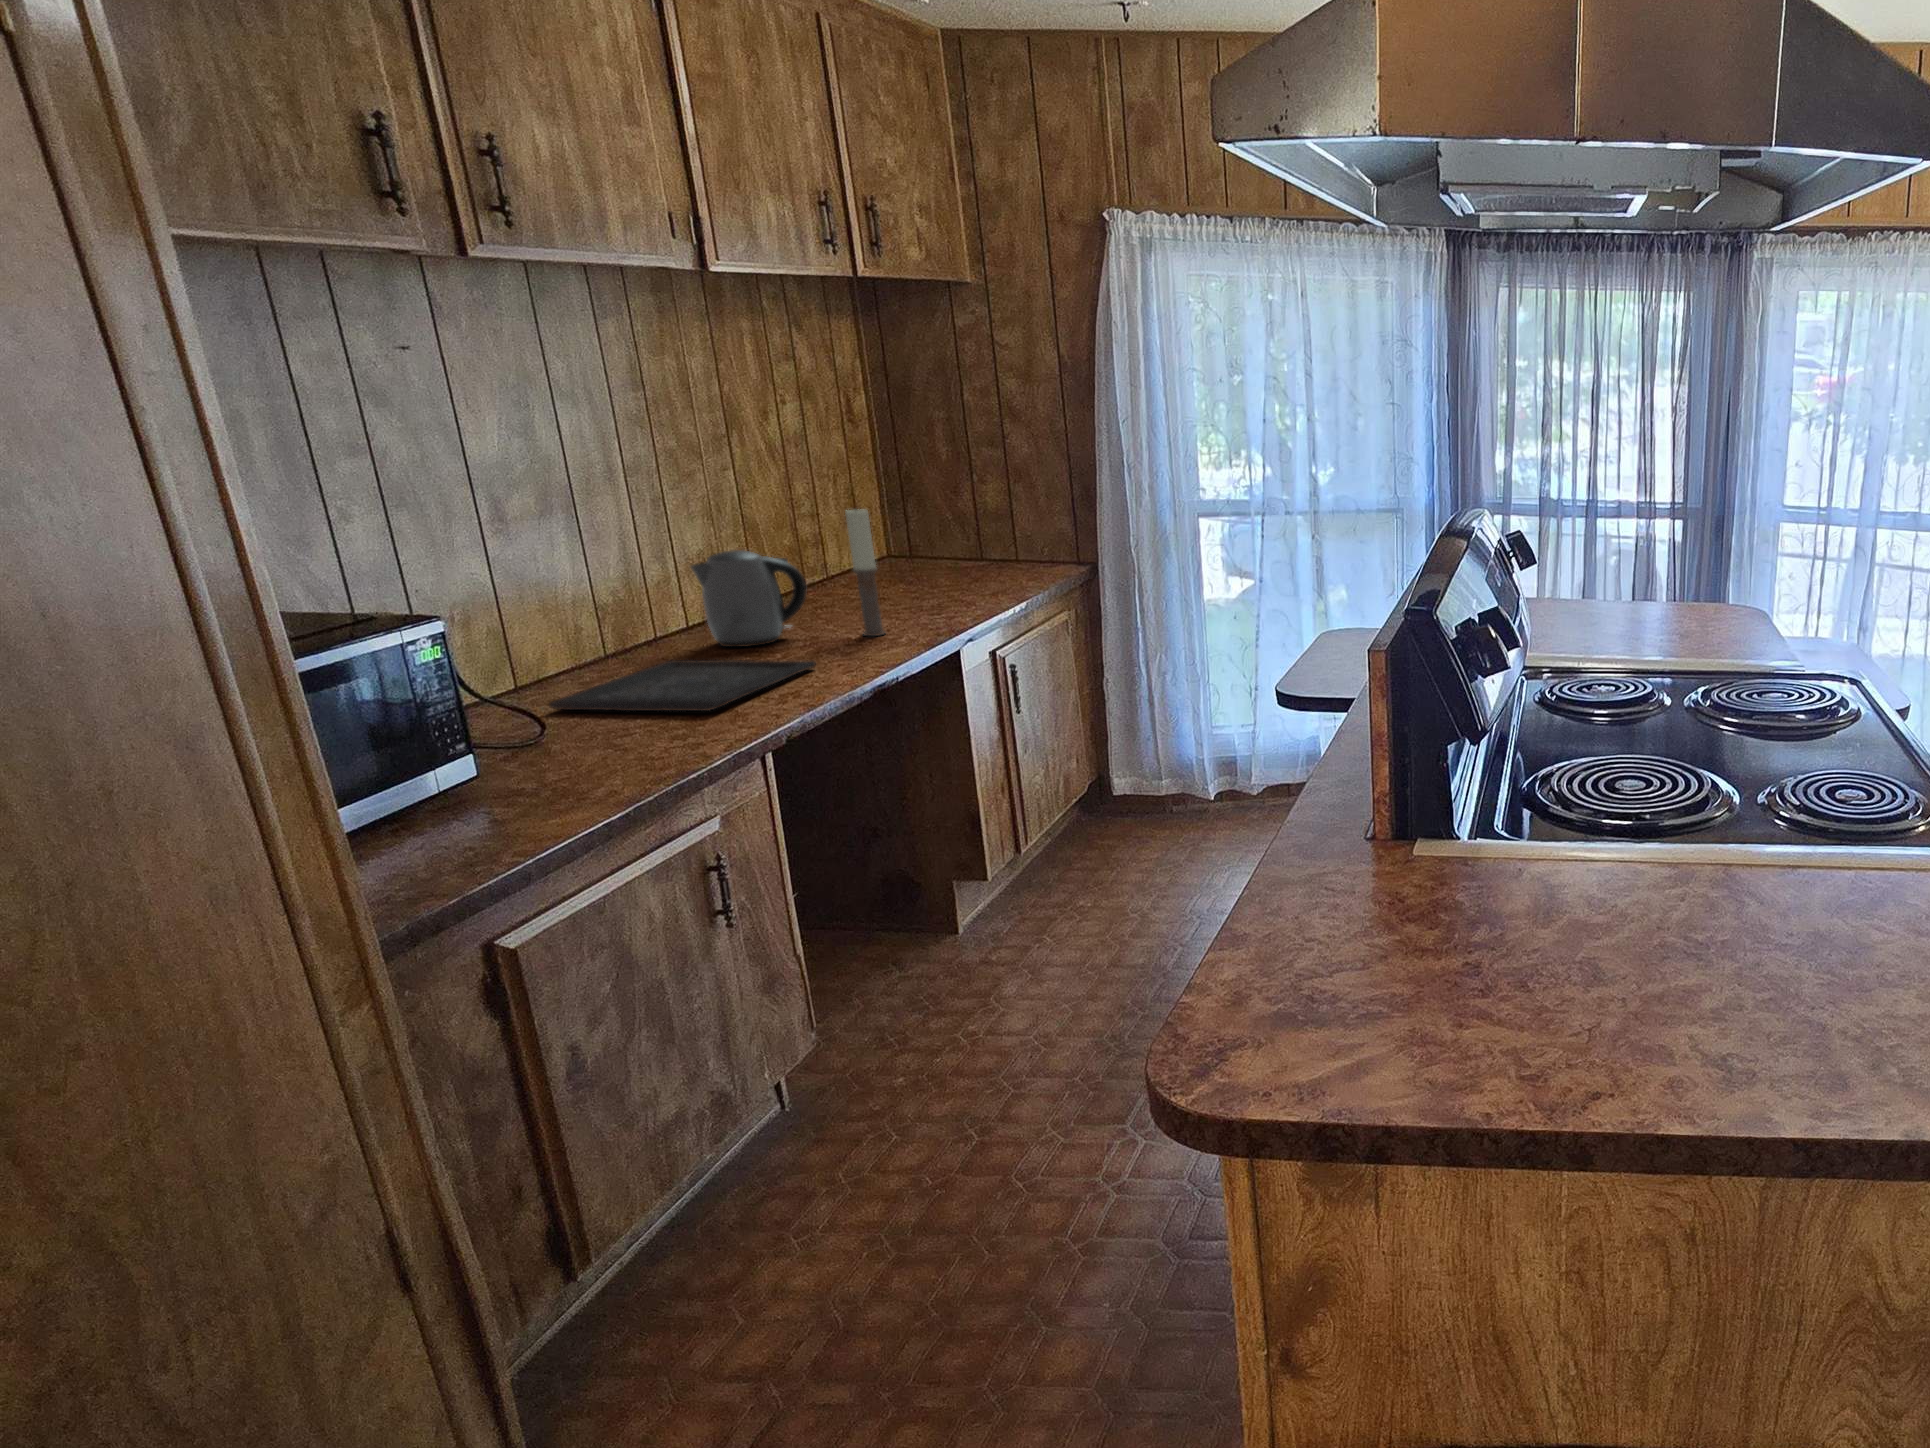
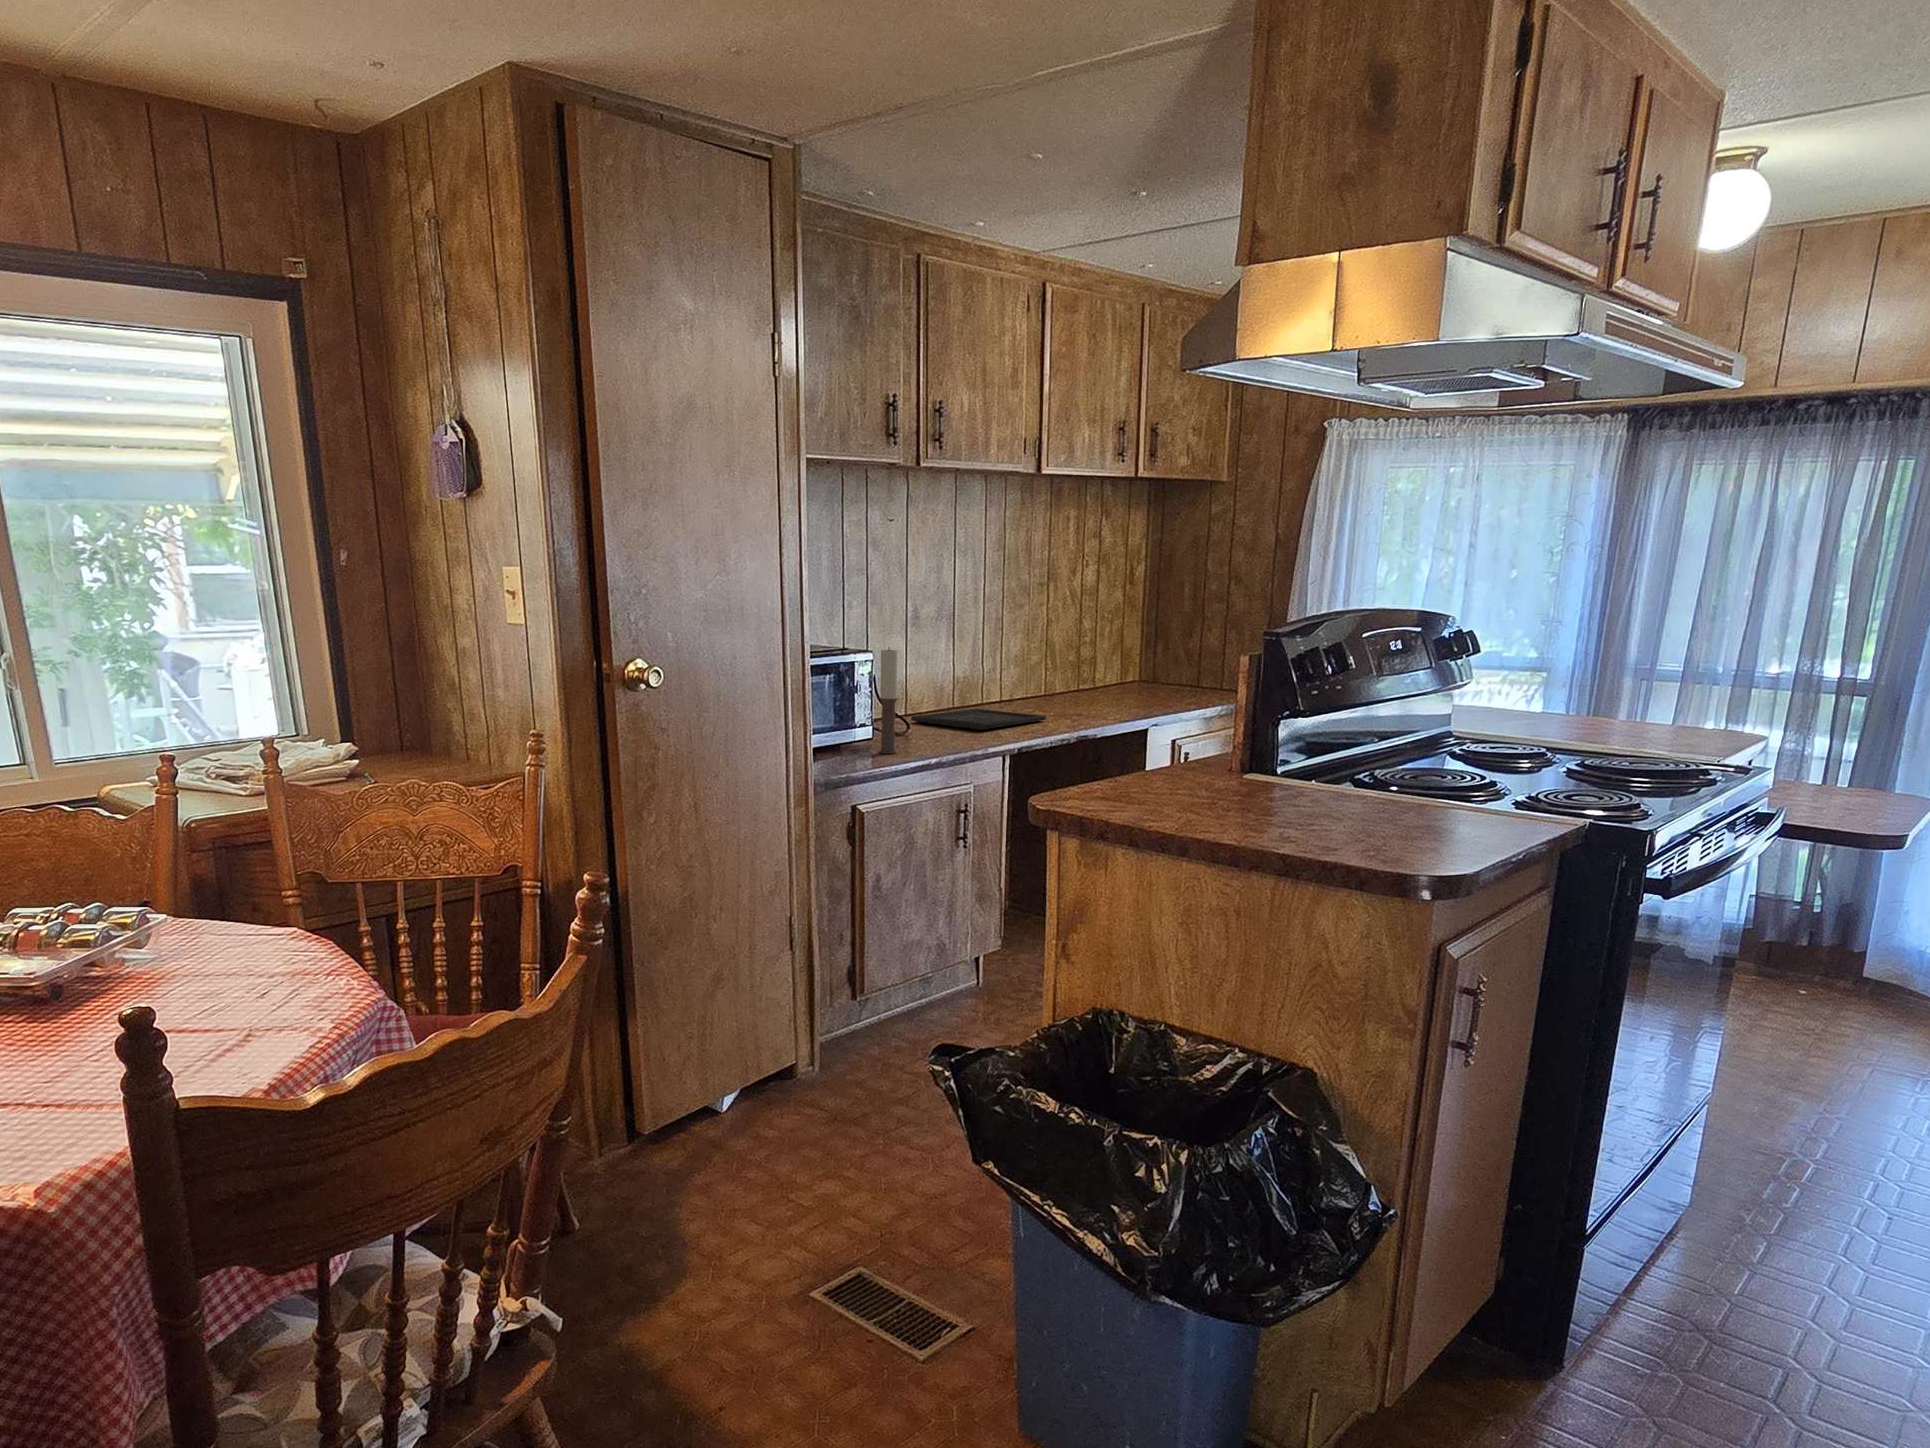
candle: present [845,509,885,636] -> present [879,647,898,754]
kettle: present [691,550,807,647] -> none [998,649,1058,709]

